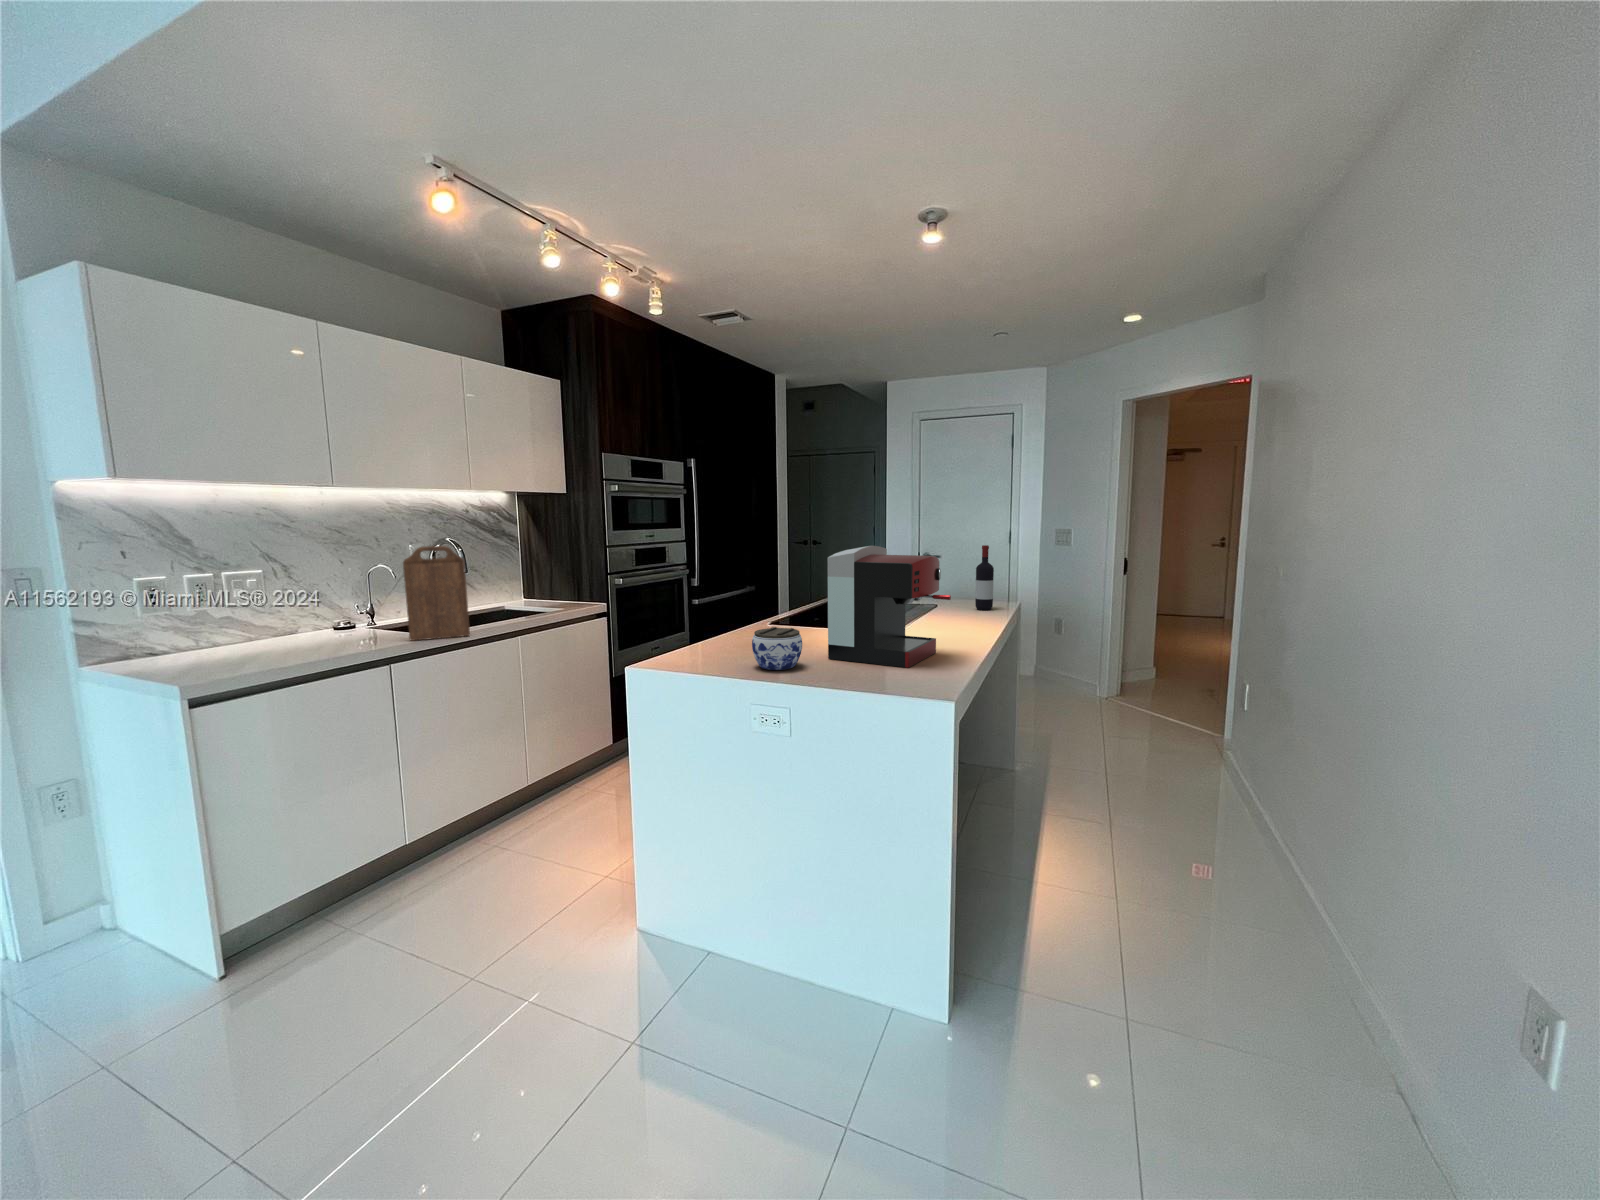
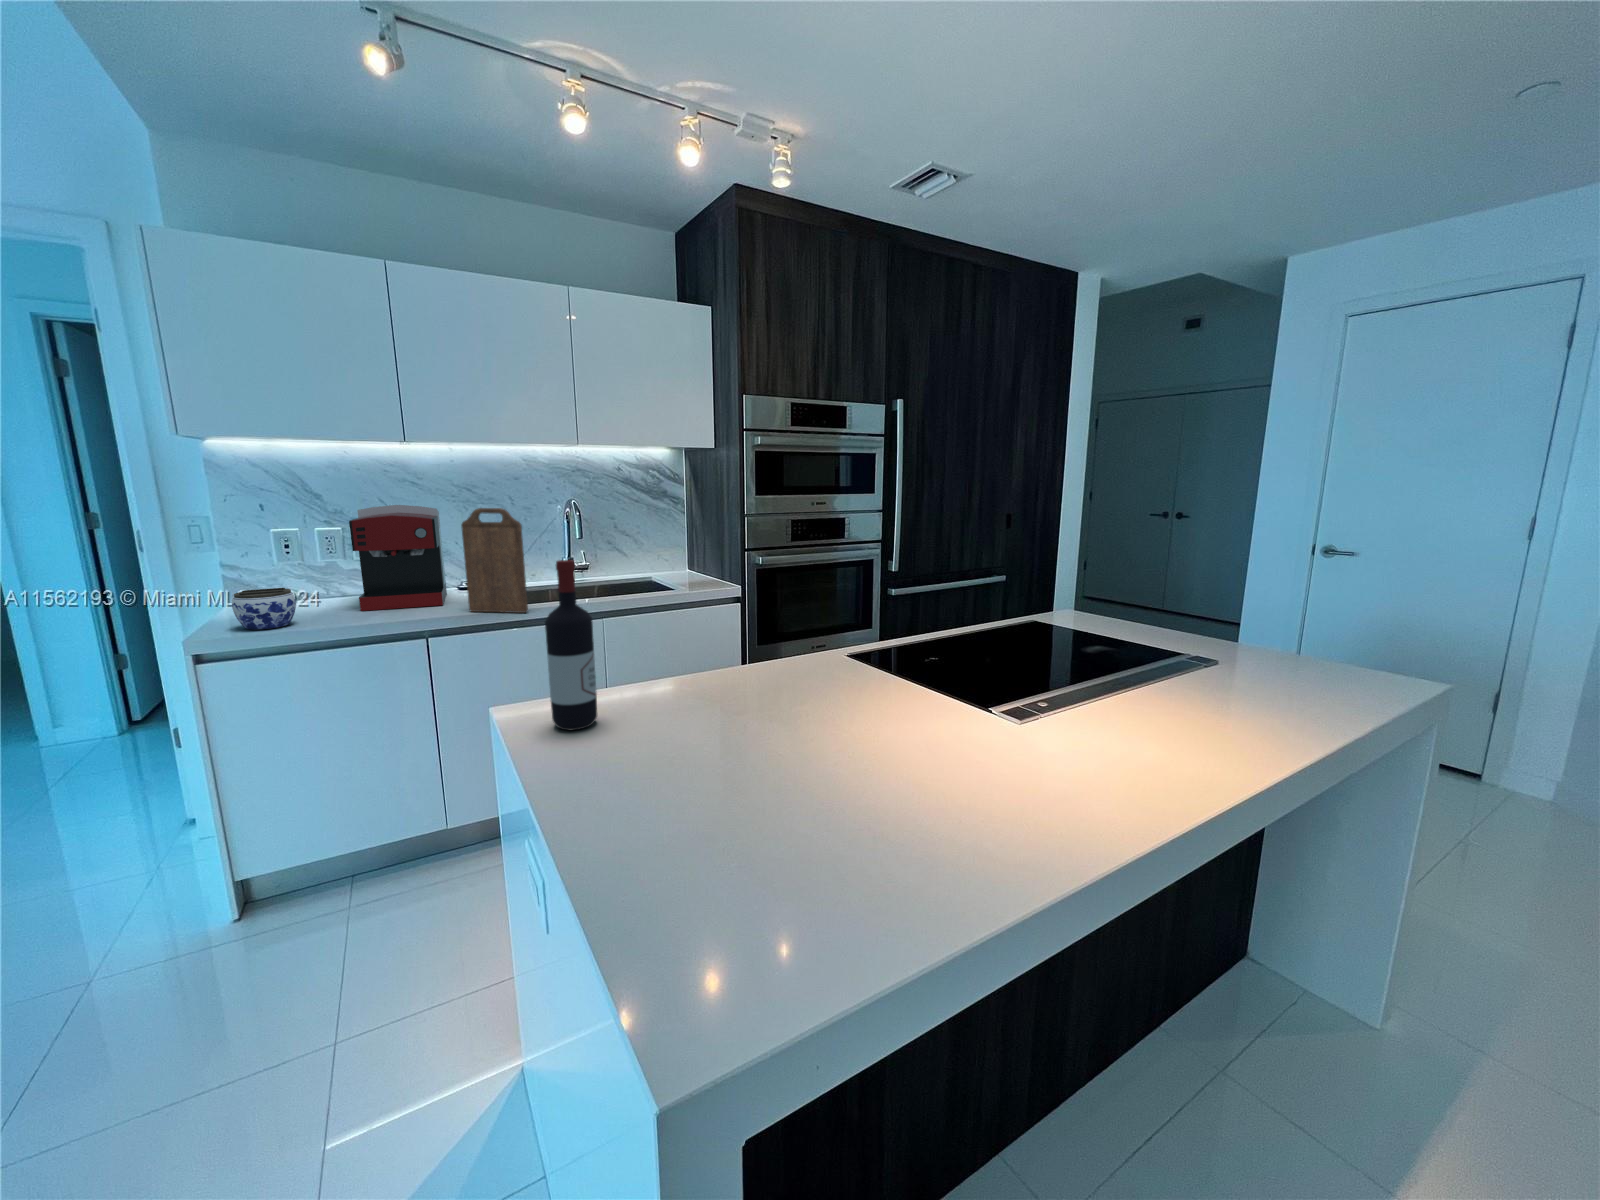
wine bottle: present [975,545,994,610] -> present [545,560,597,730]
coffee maker: present [828,546,951,668] -> present [349,505,447,611]
jar: present [752,627,802,670] -> present [232,588,296,630]

